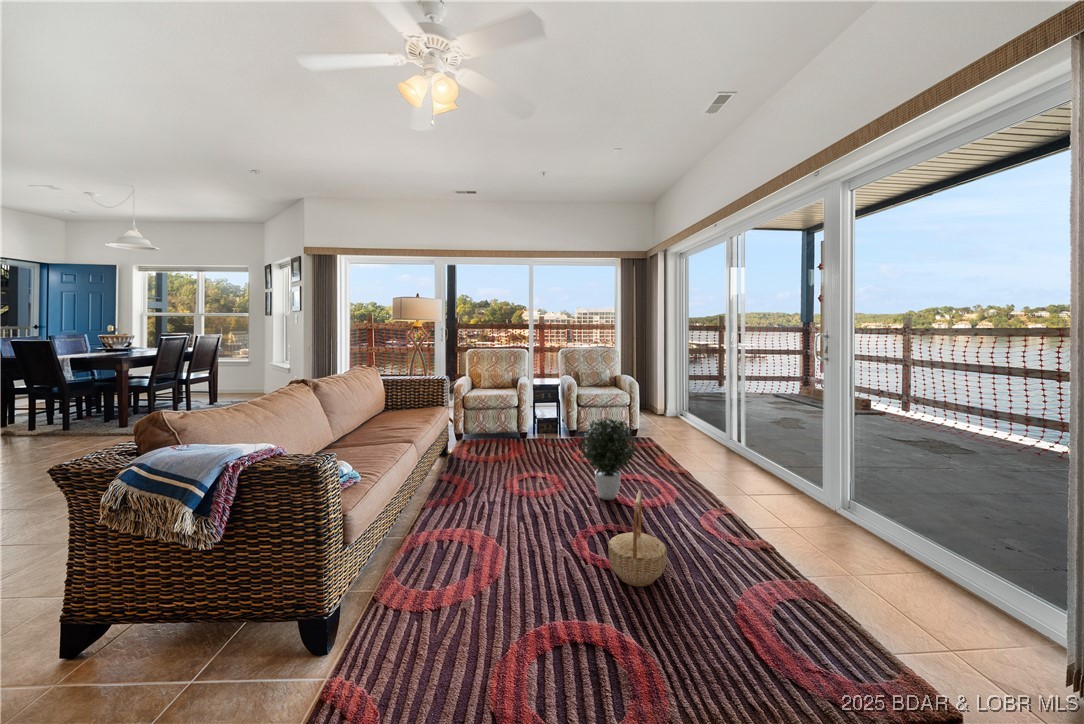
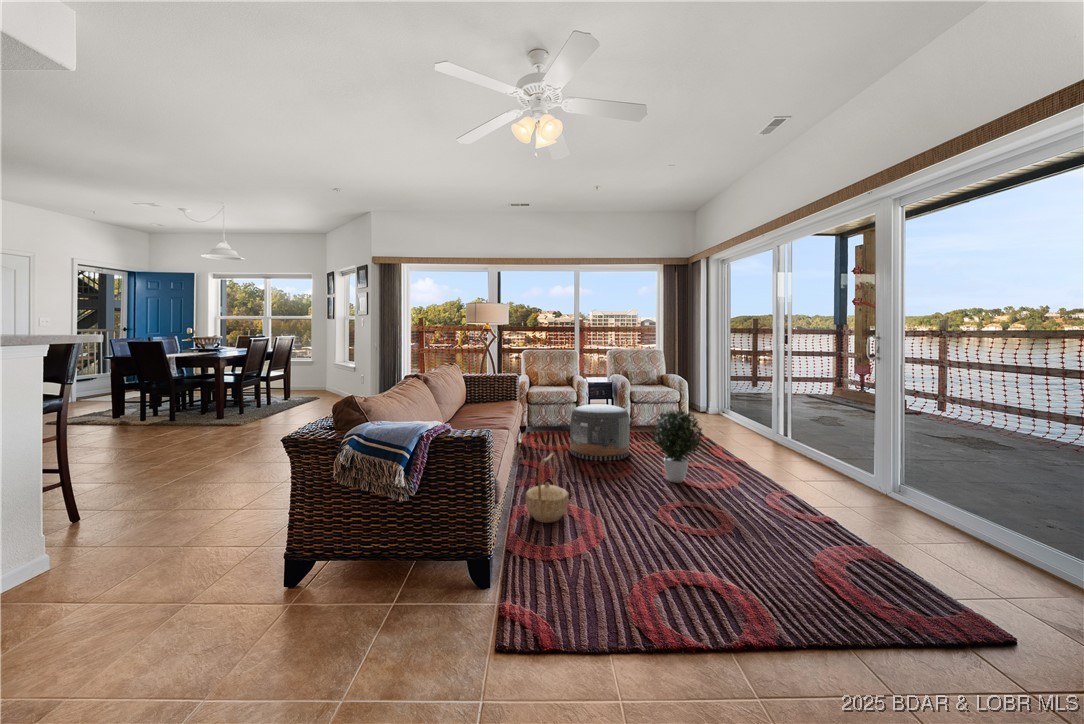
pouf: none [502,410,566,473] -> present [570,404,630,461]
basket: present [608,490,667,586] -> present [525,453,569,523]

